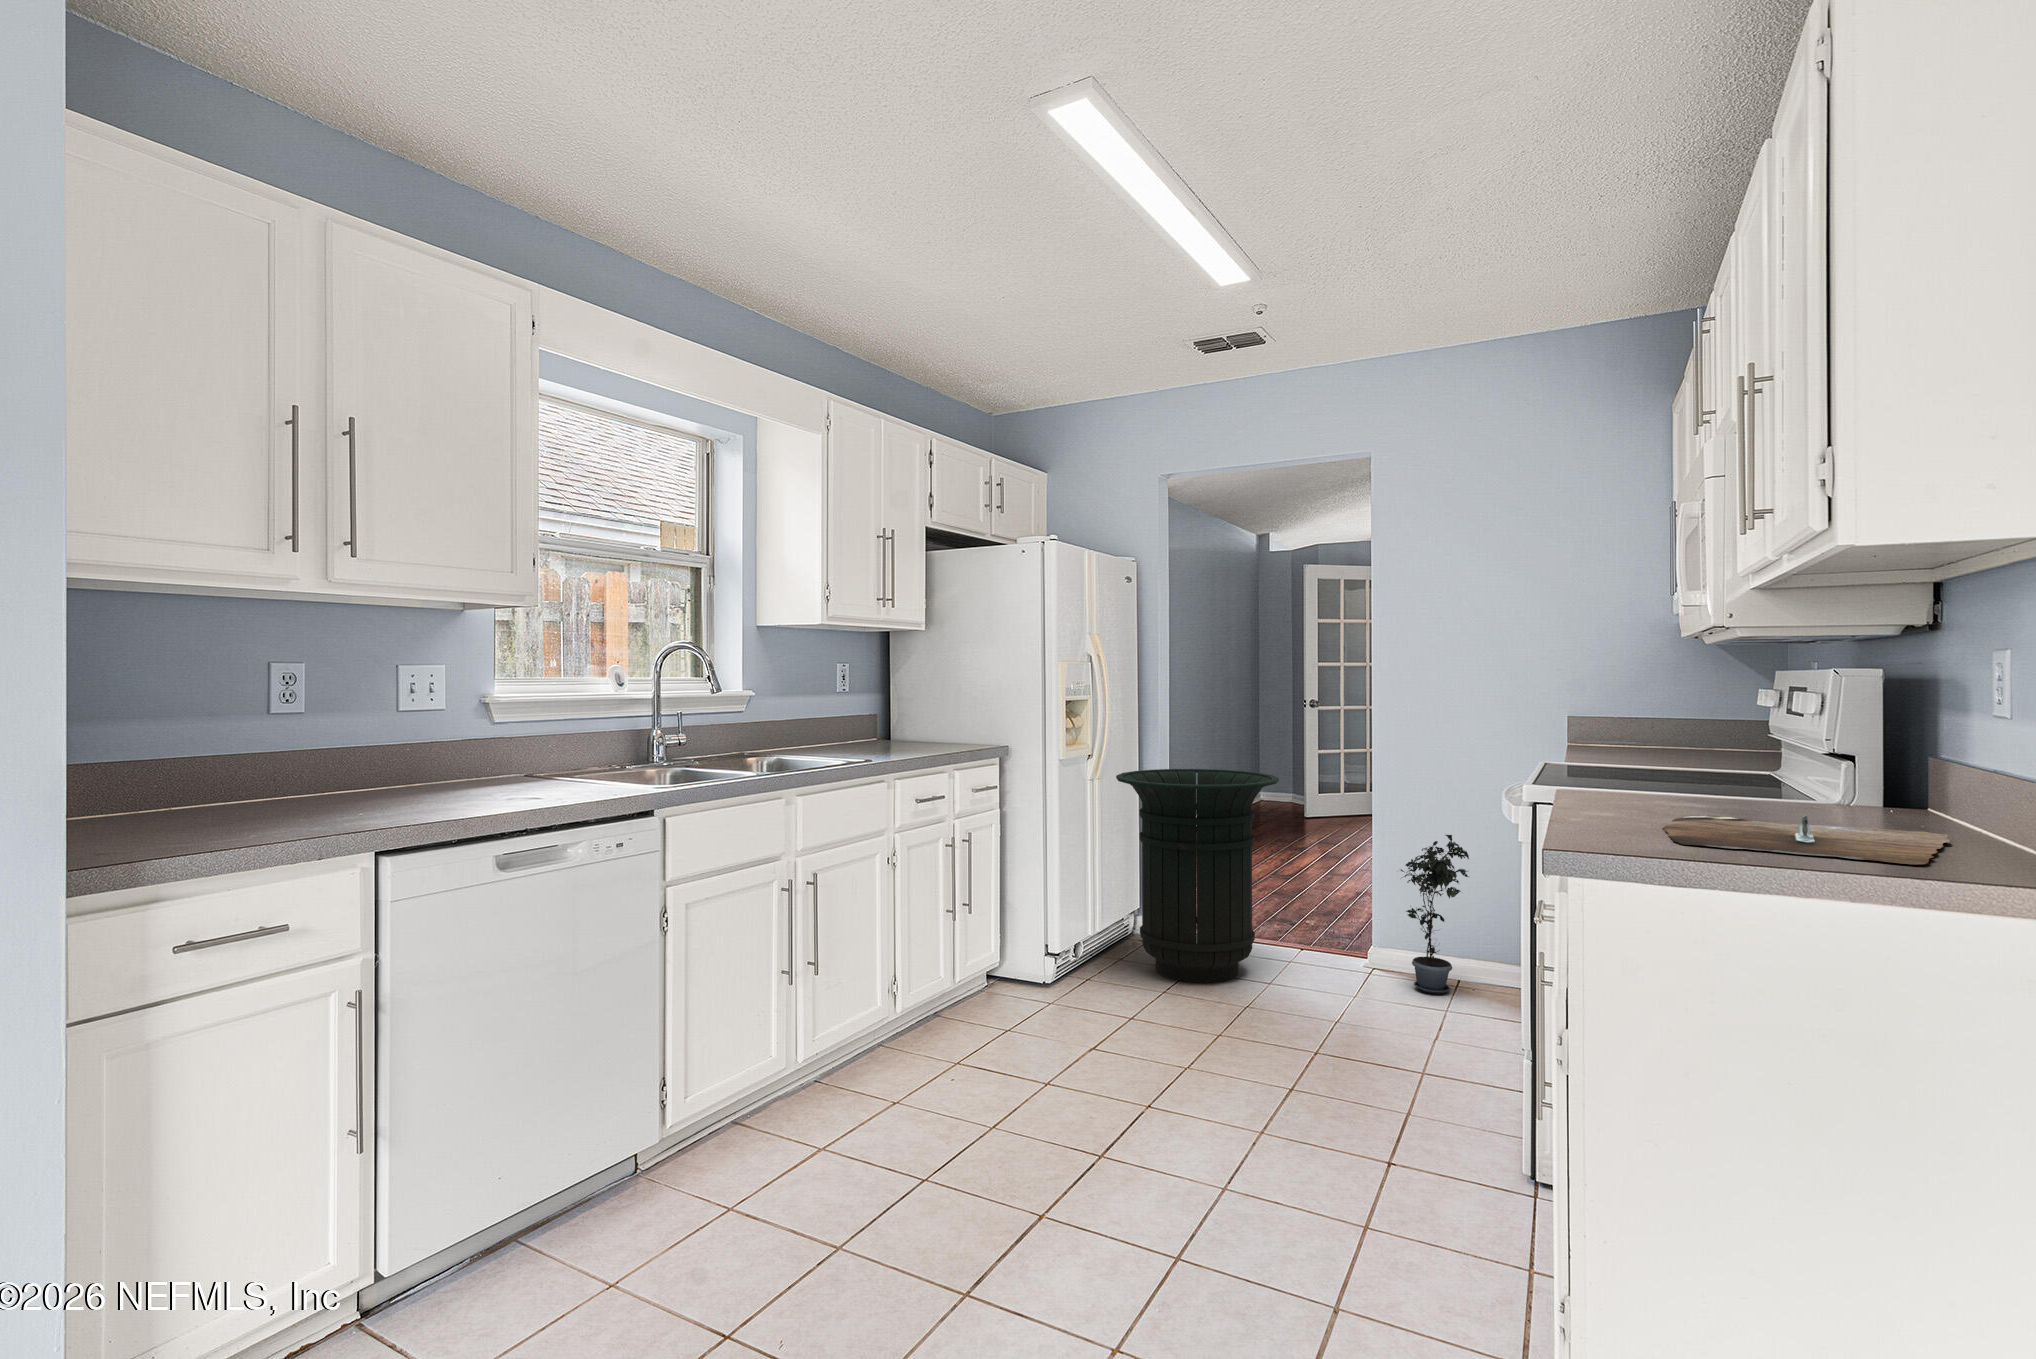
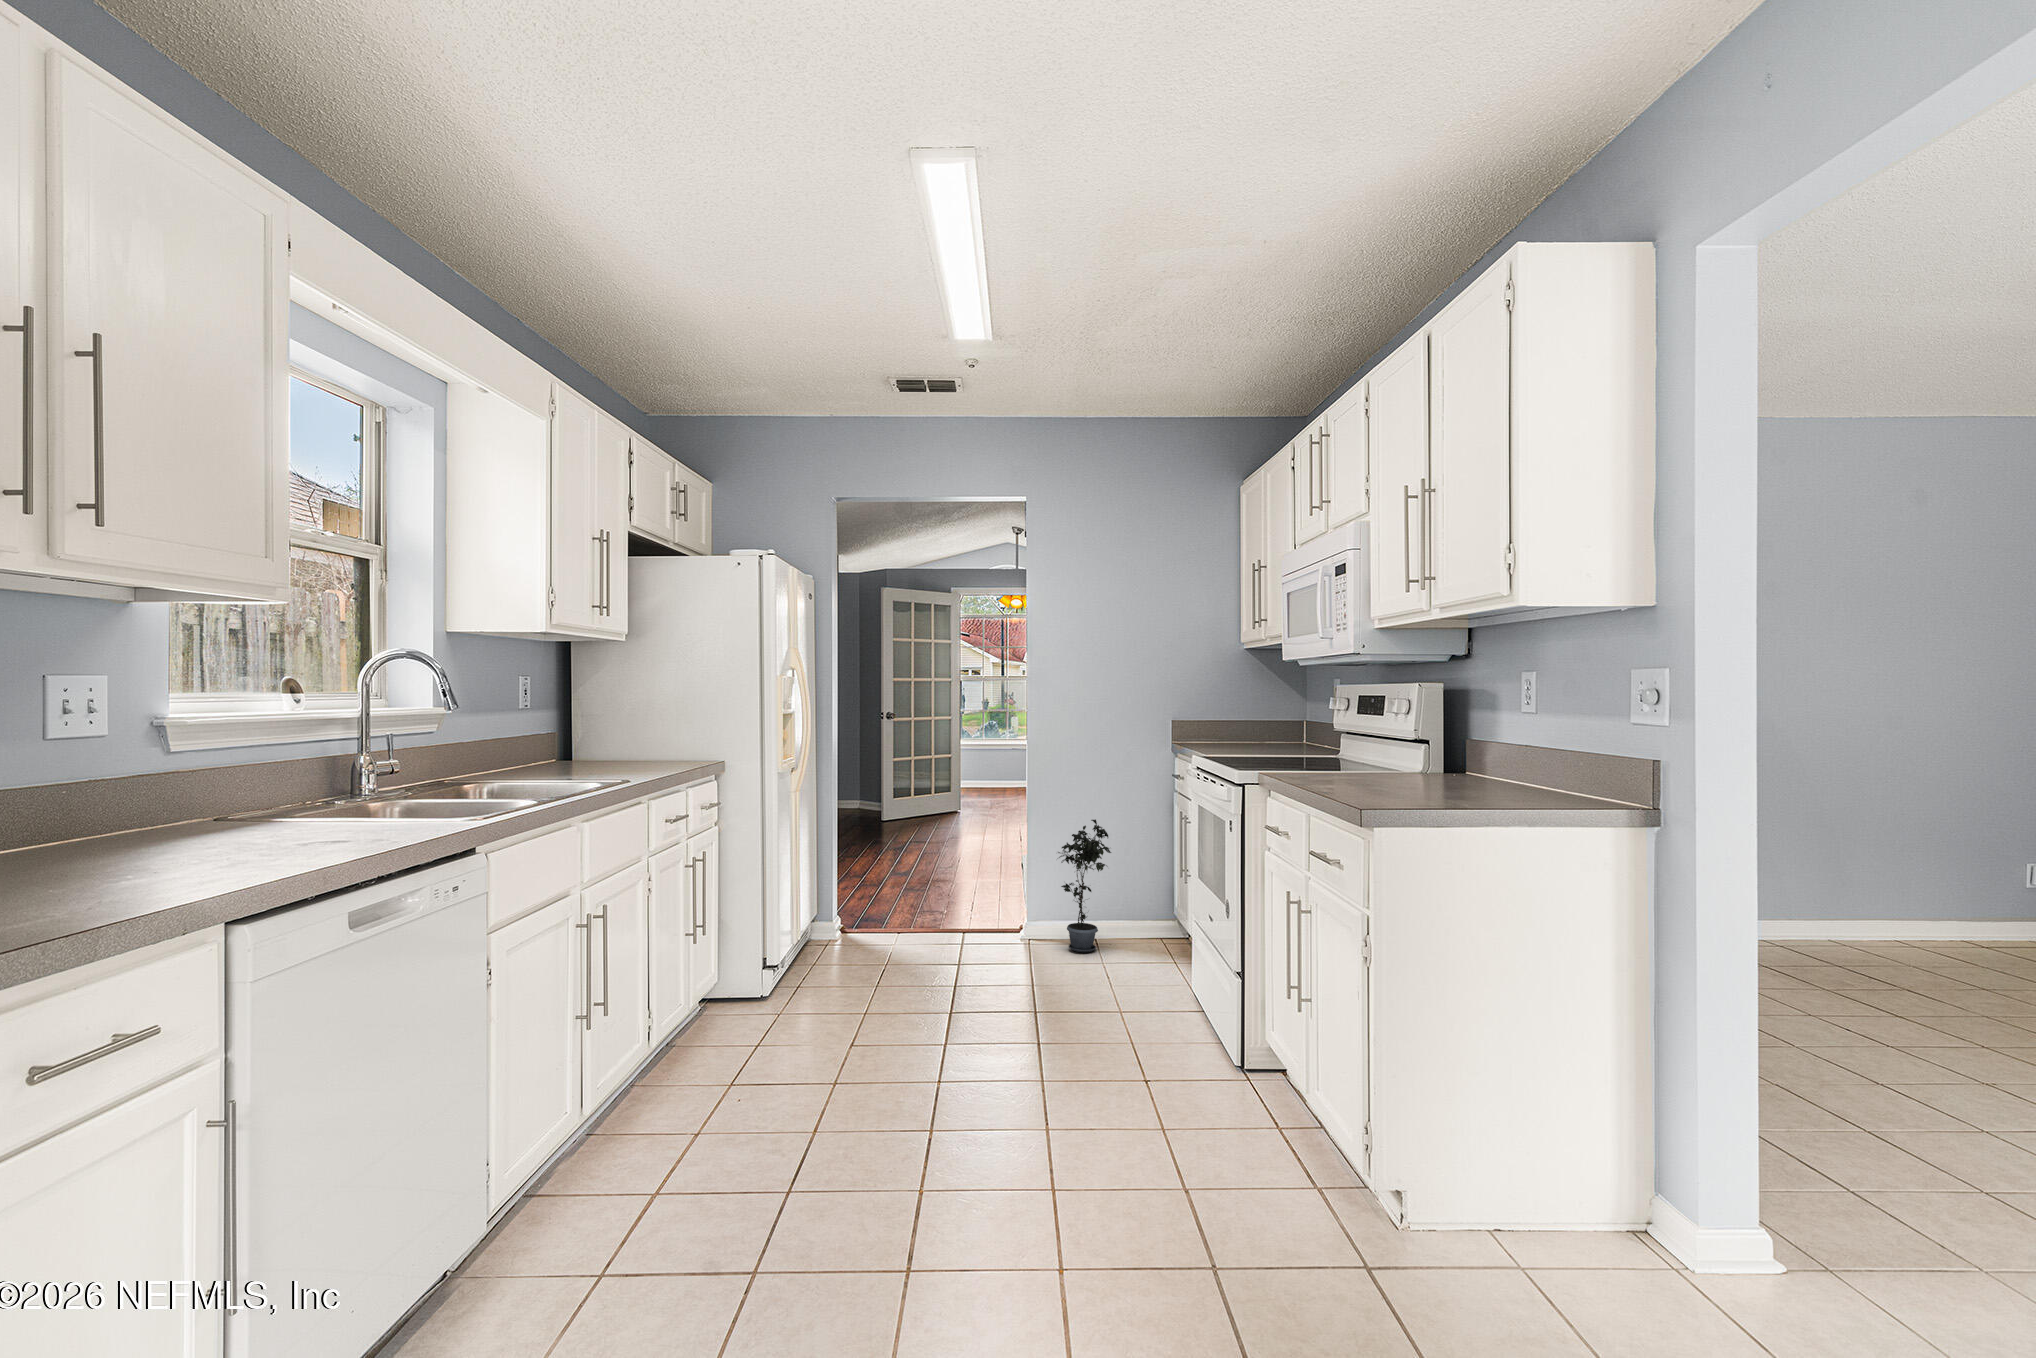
trash can: present [1116,769,1279,983] -> none [811,776,961,974]
cutting board: present [1663,814,1950,864] -> none [1374,779,1552,804]

